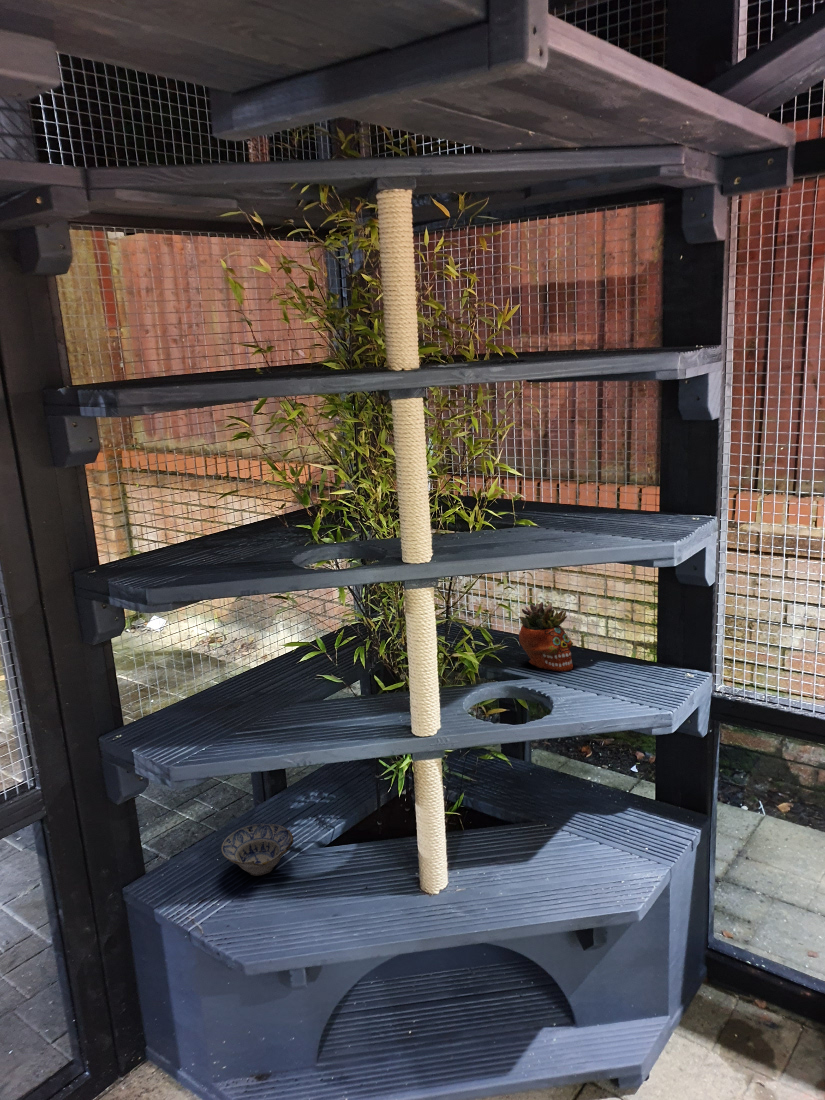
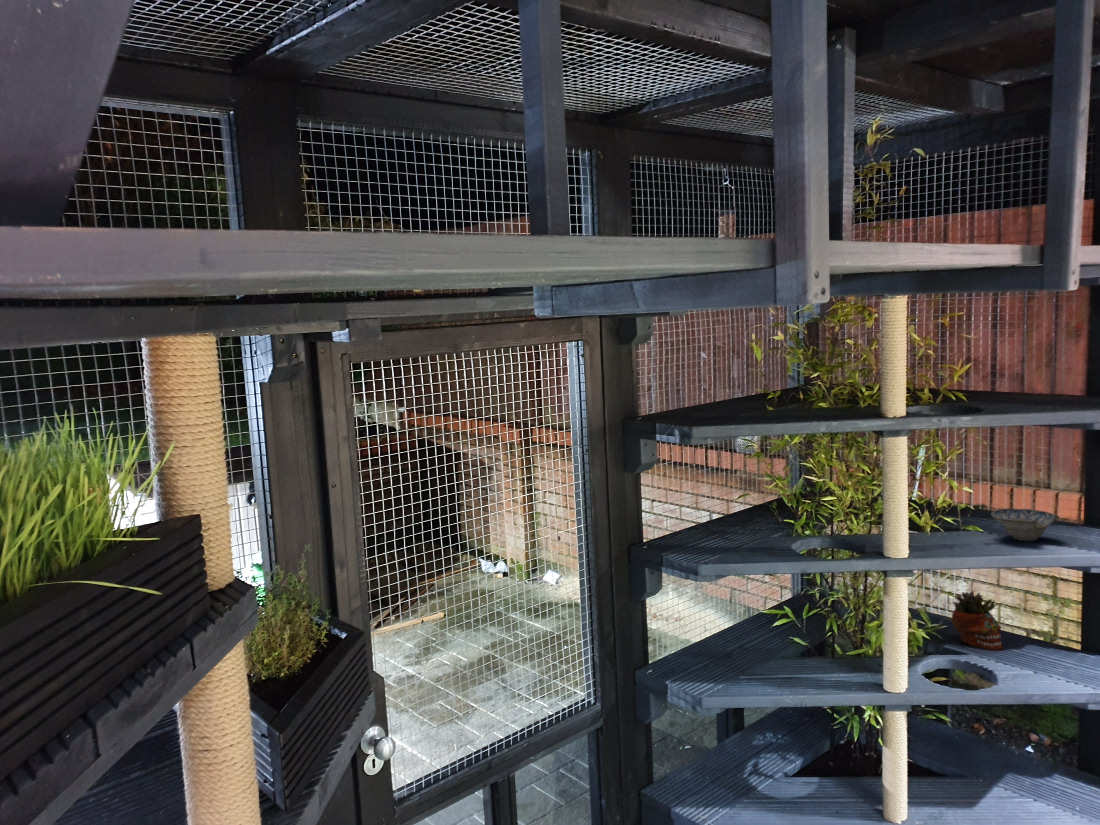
ceramic bowl: present [222,824,293,876] -> present [991,508,1058,541]

